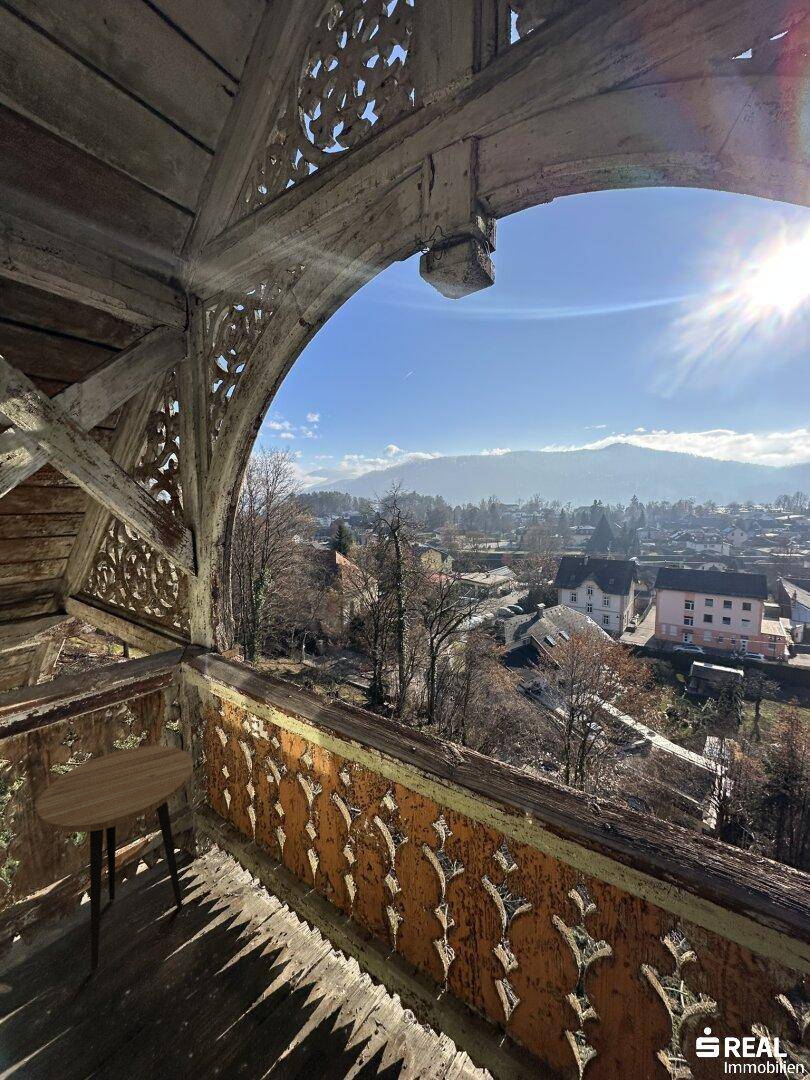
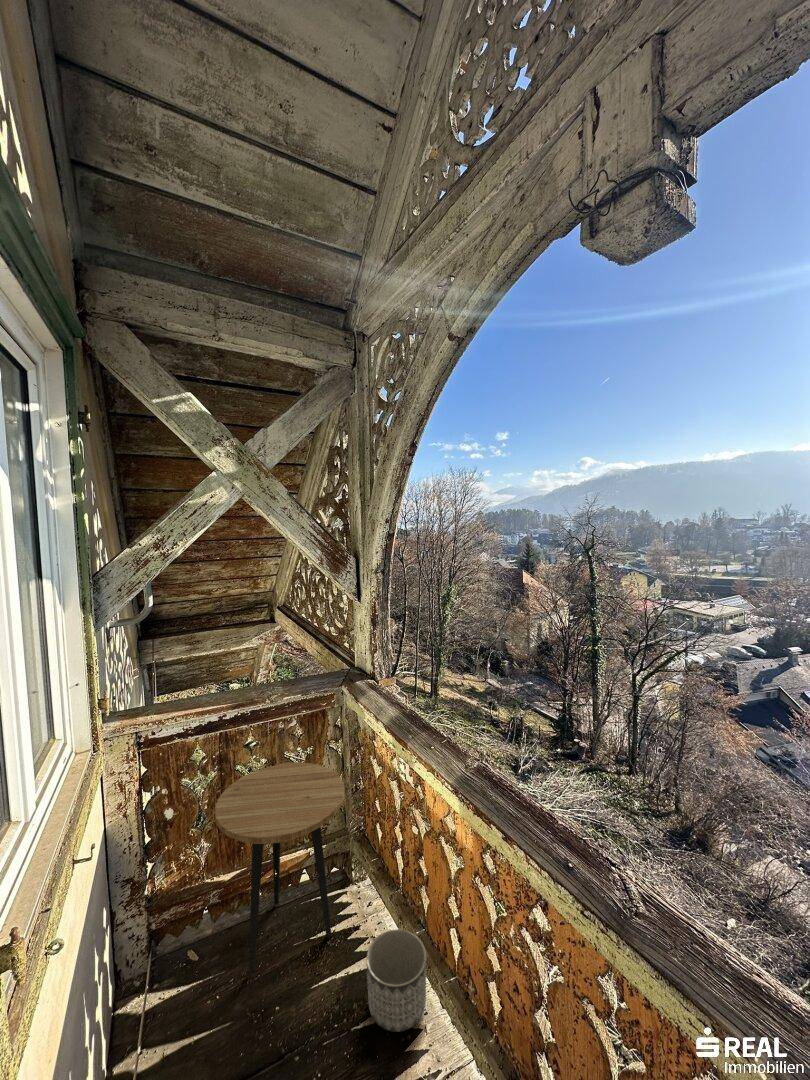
planter: none [229,871,287,957] -> present [366,929,426,1032]

